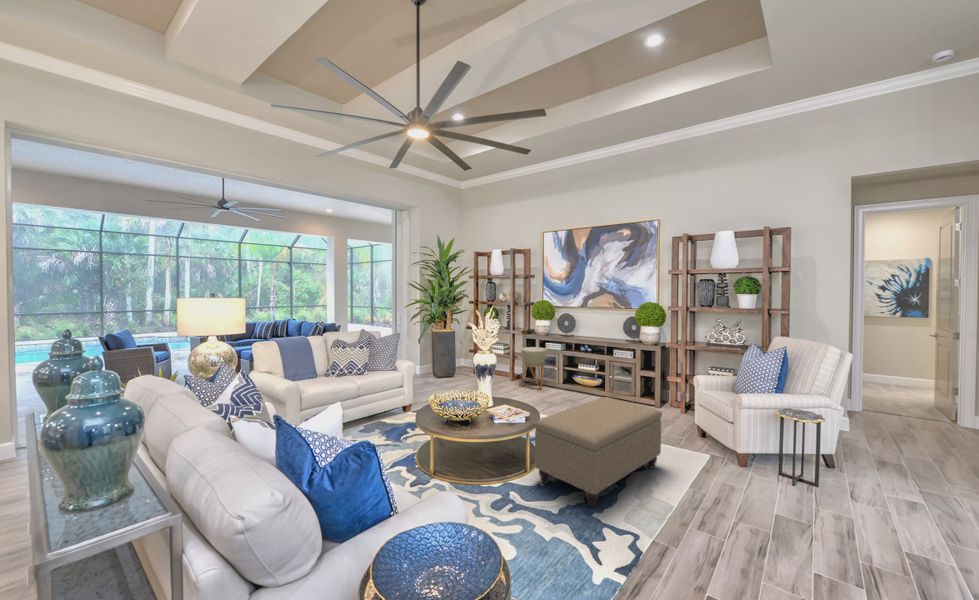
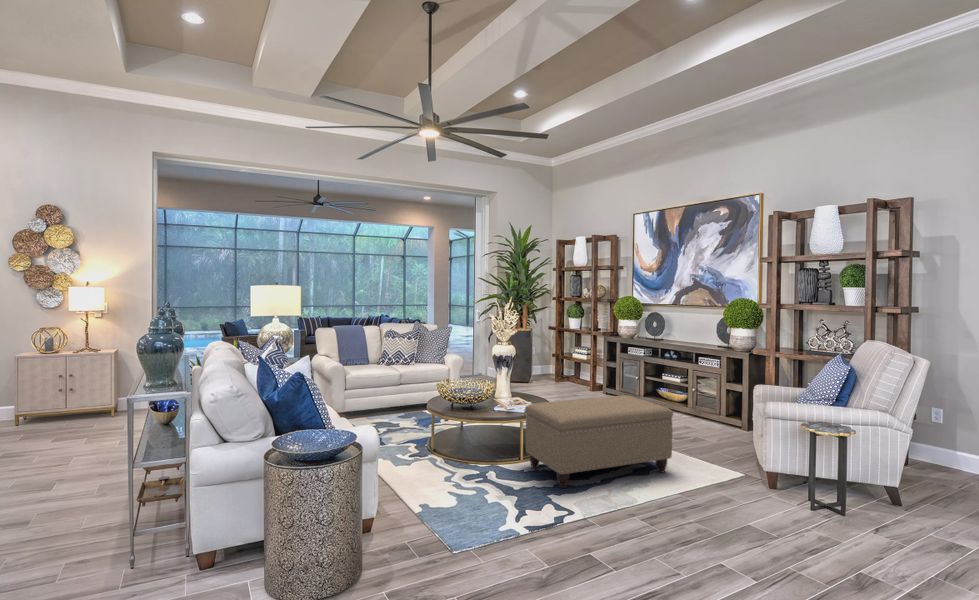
planter: present [519,347,547,390] -> none [592,351,626,401]

